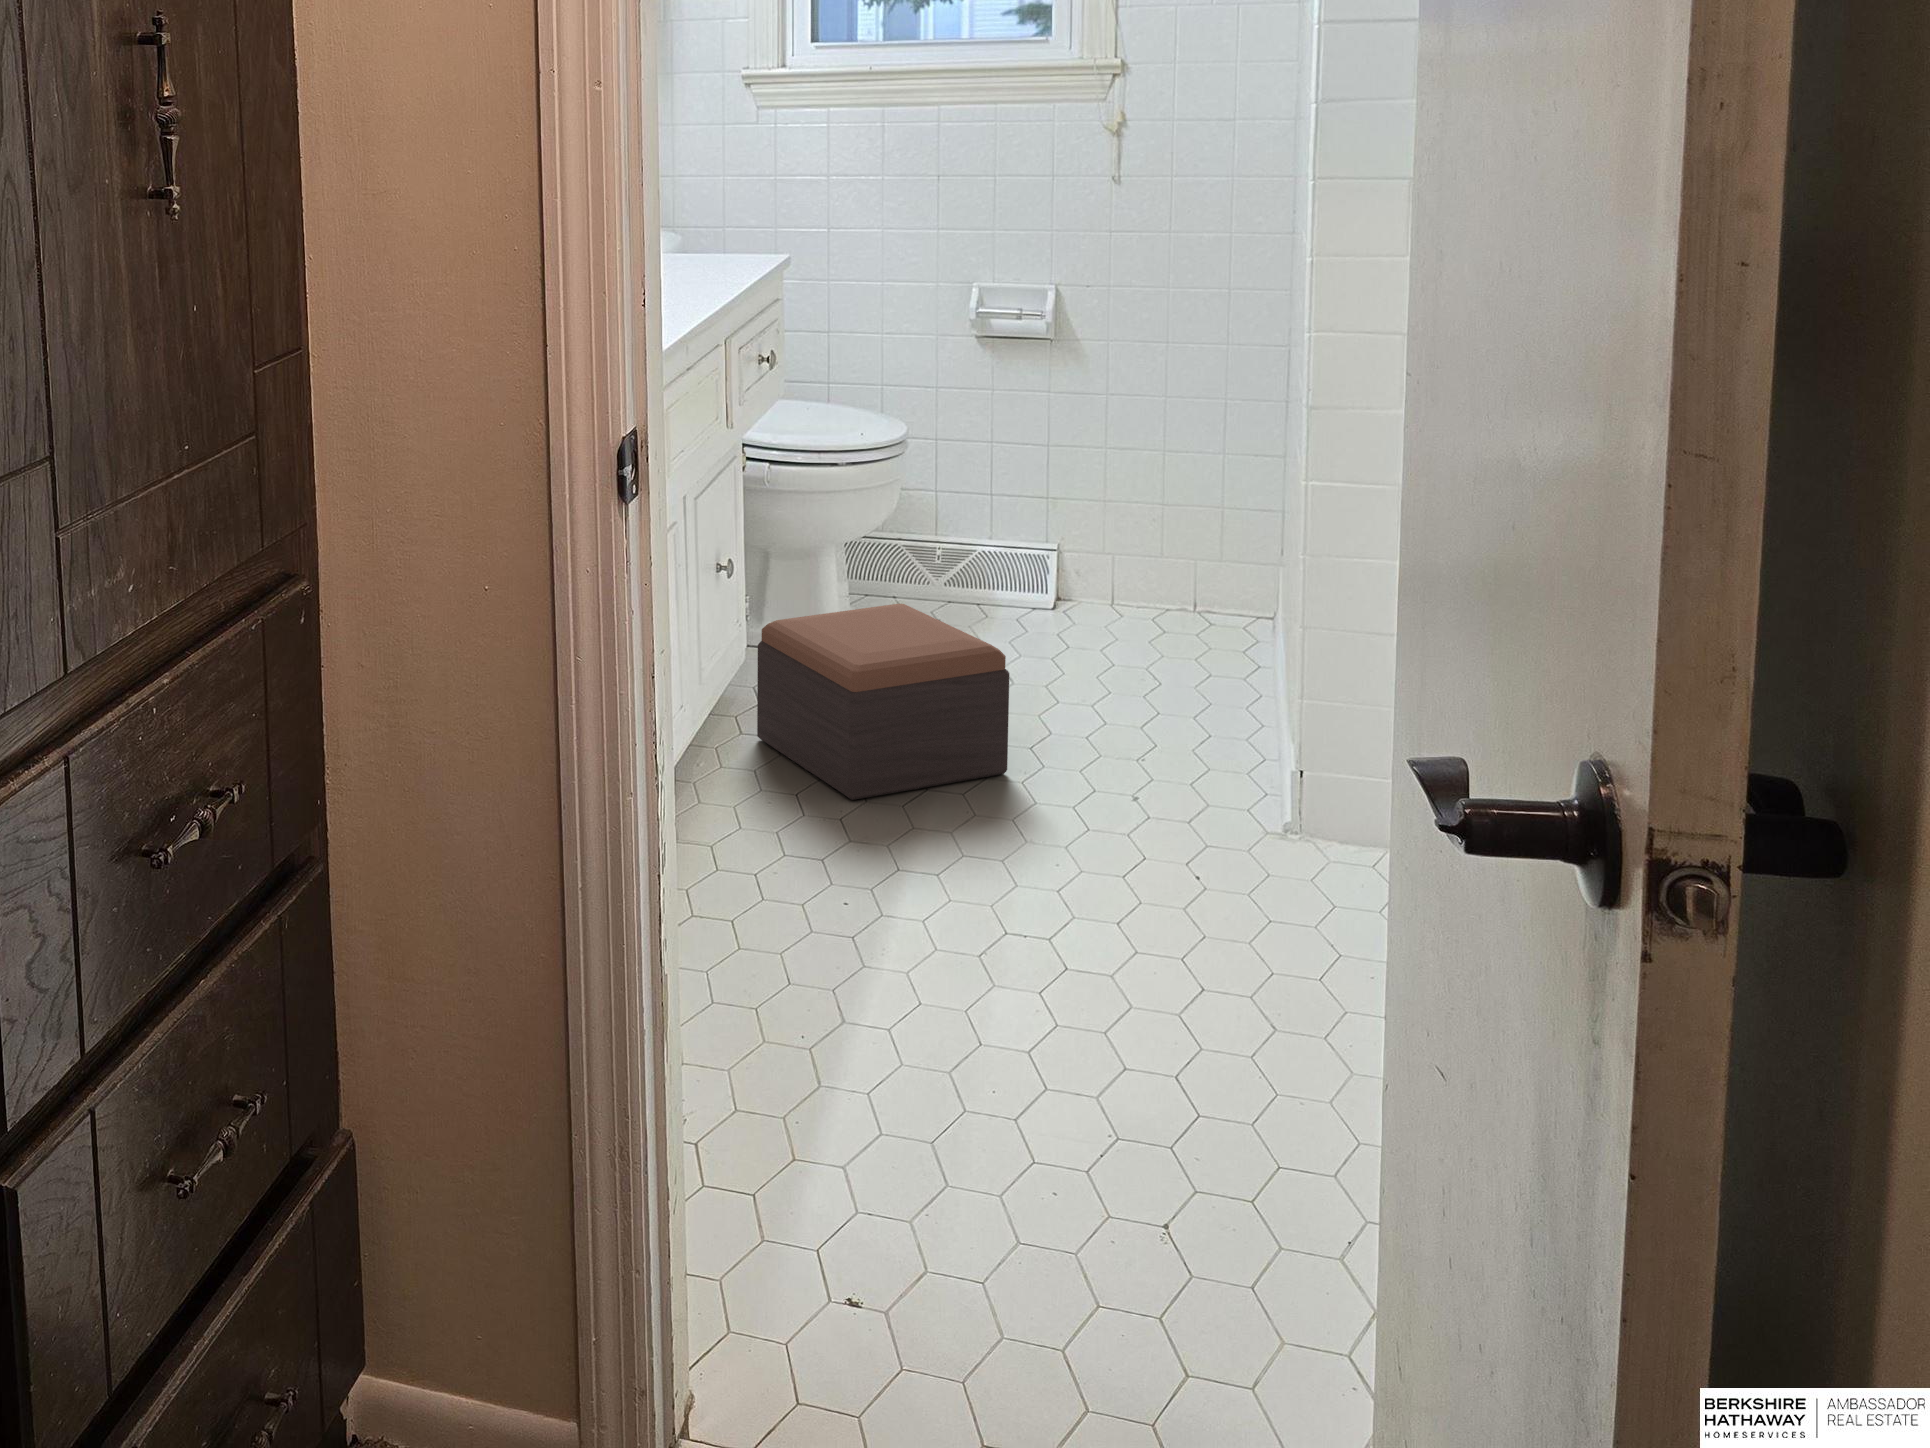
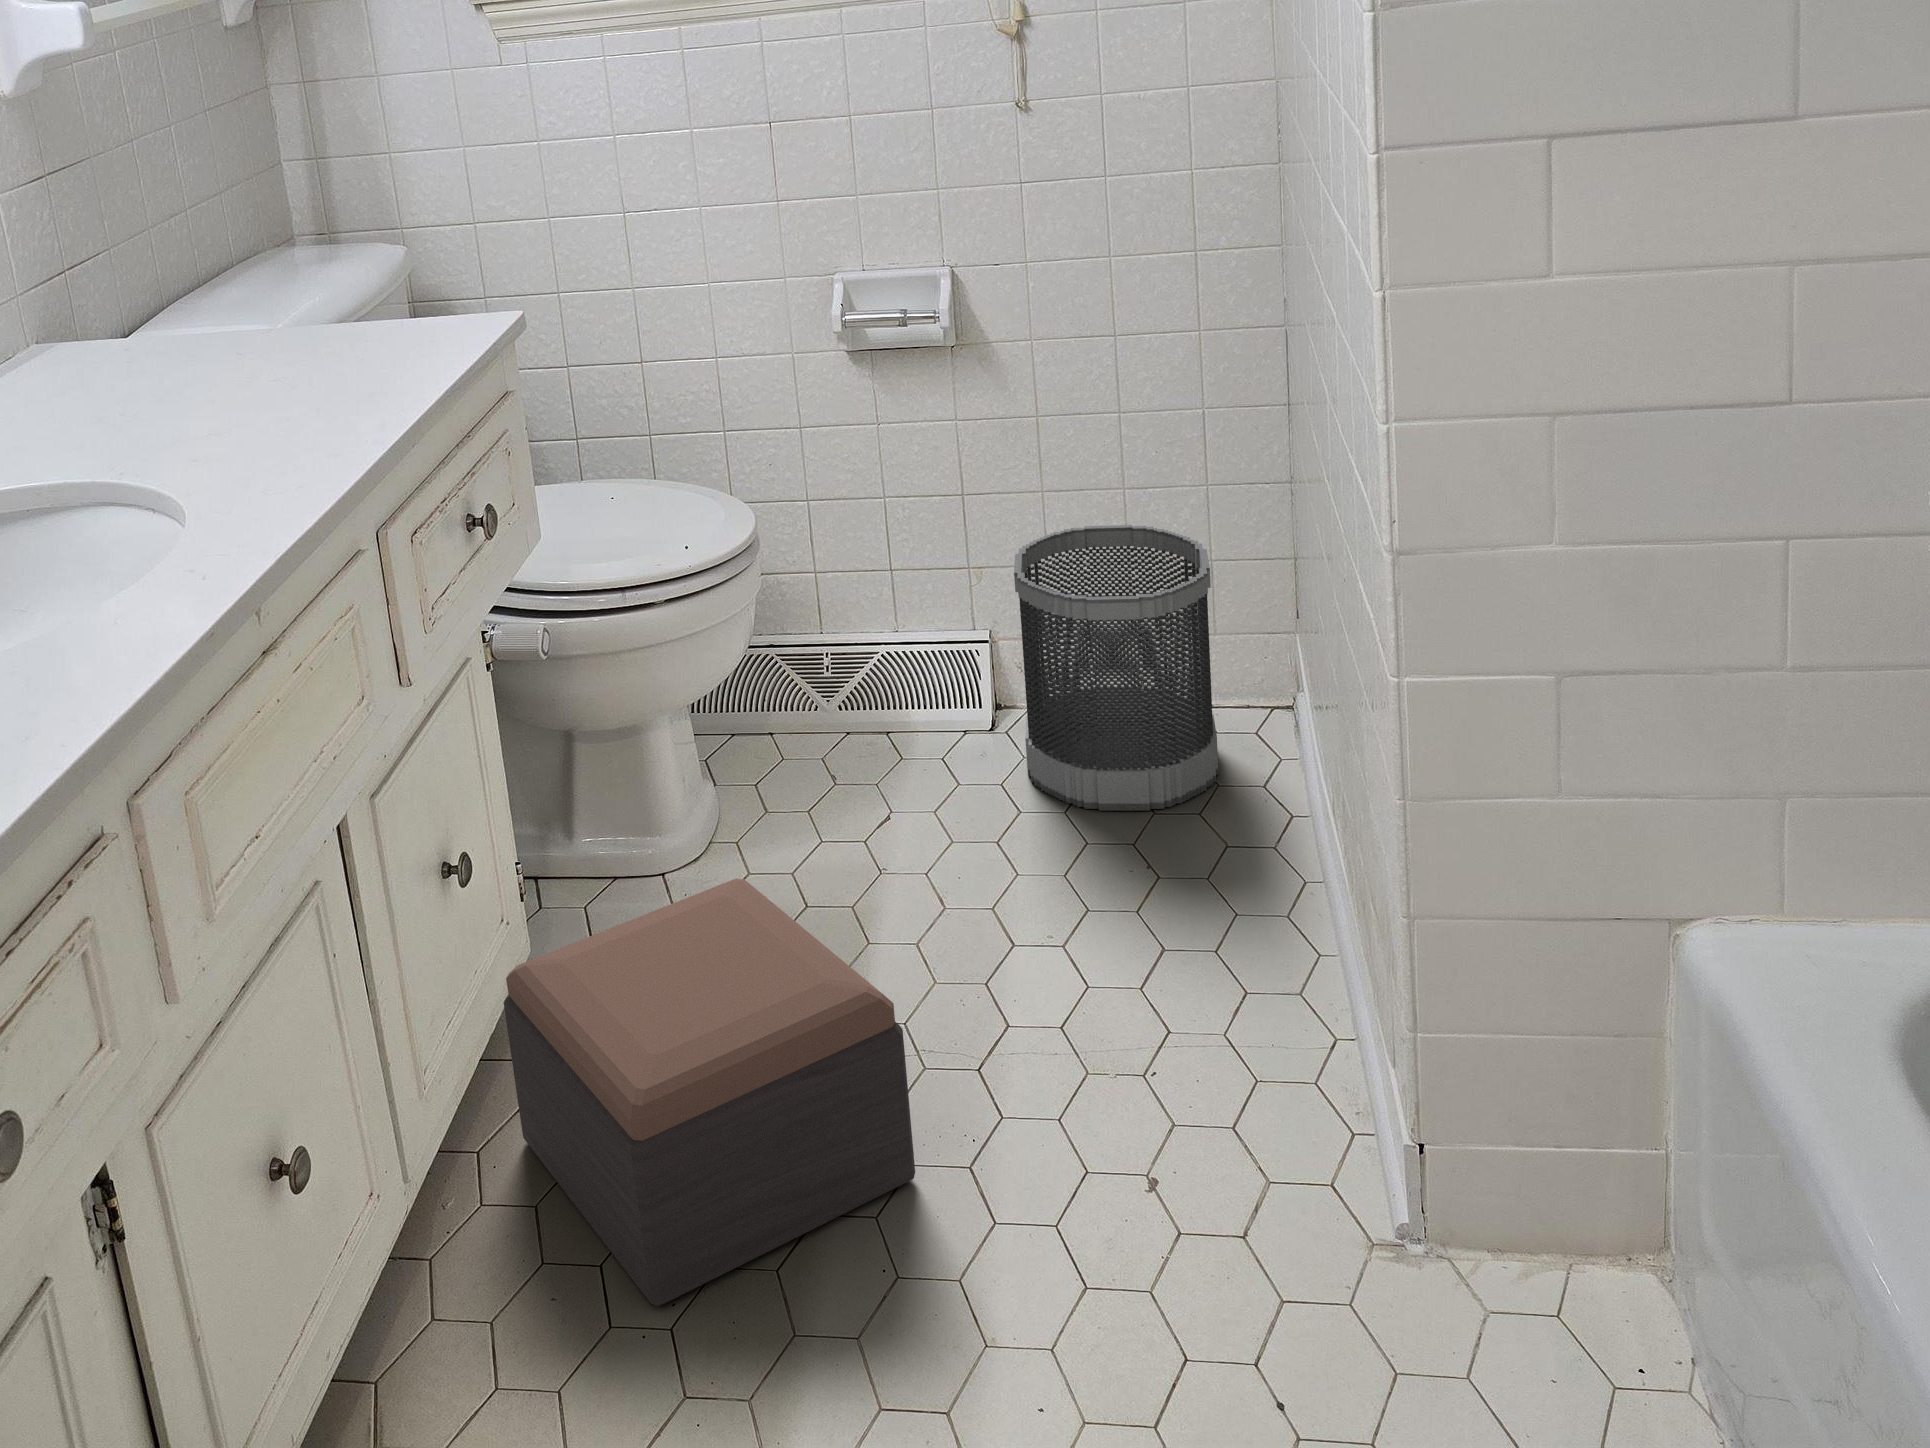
wastebasket: none [1080,471,1222,653] -> present [1014,525,1219,811]

